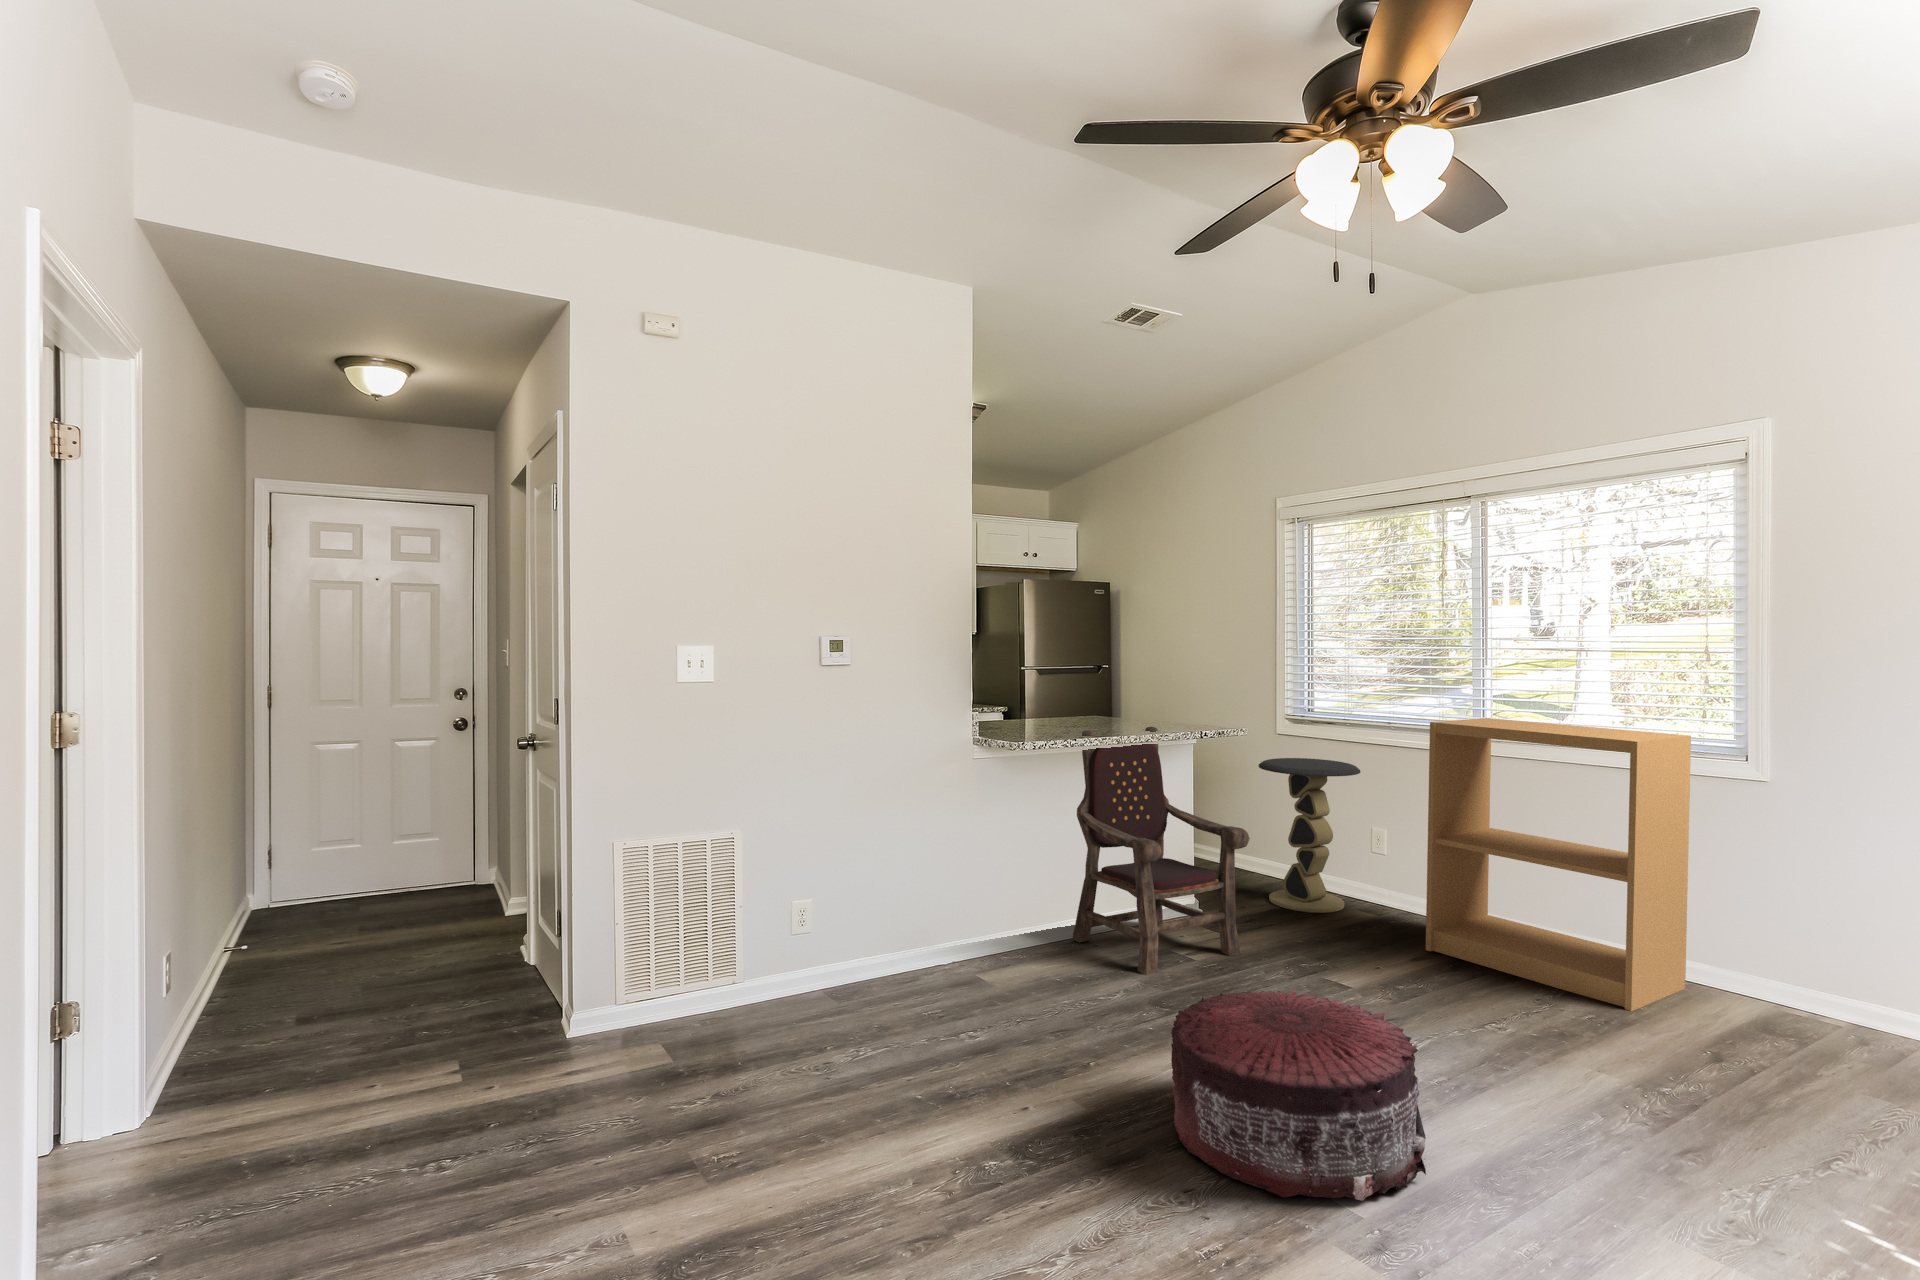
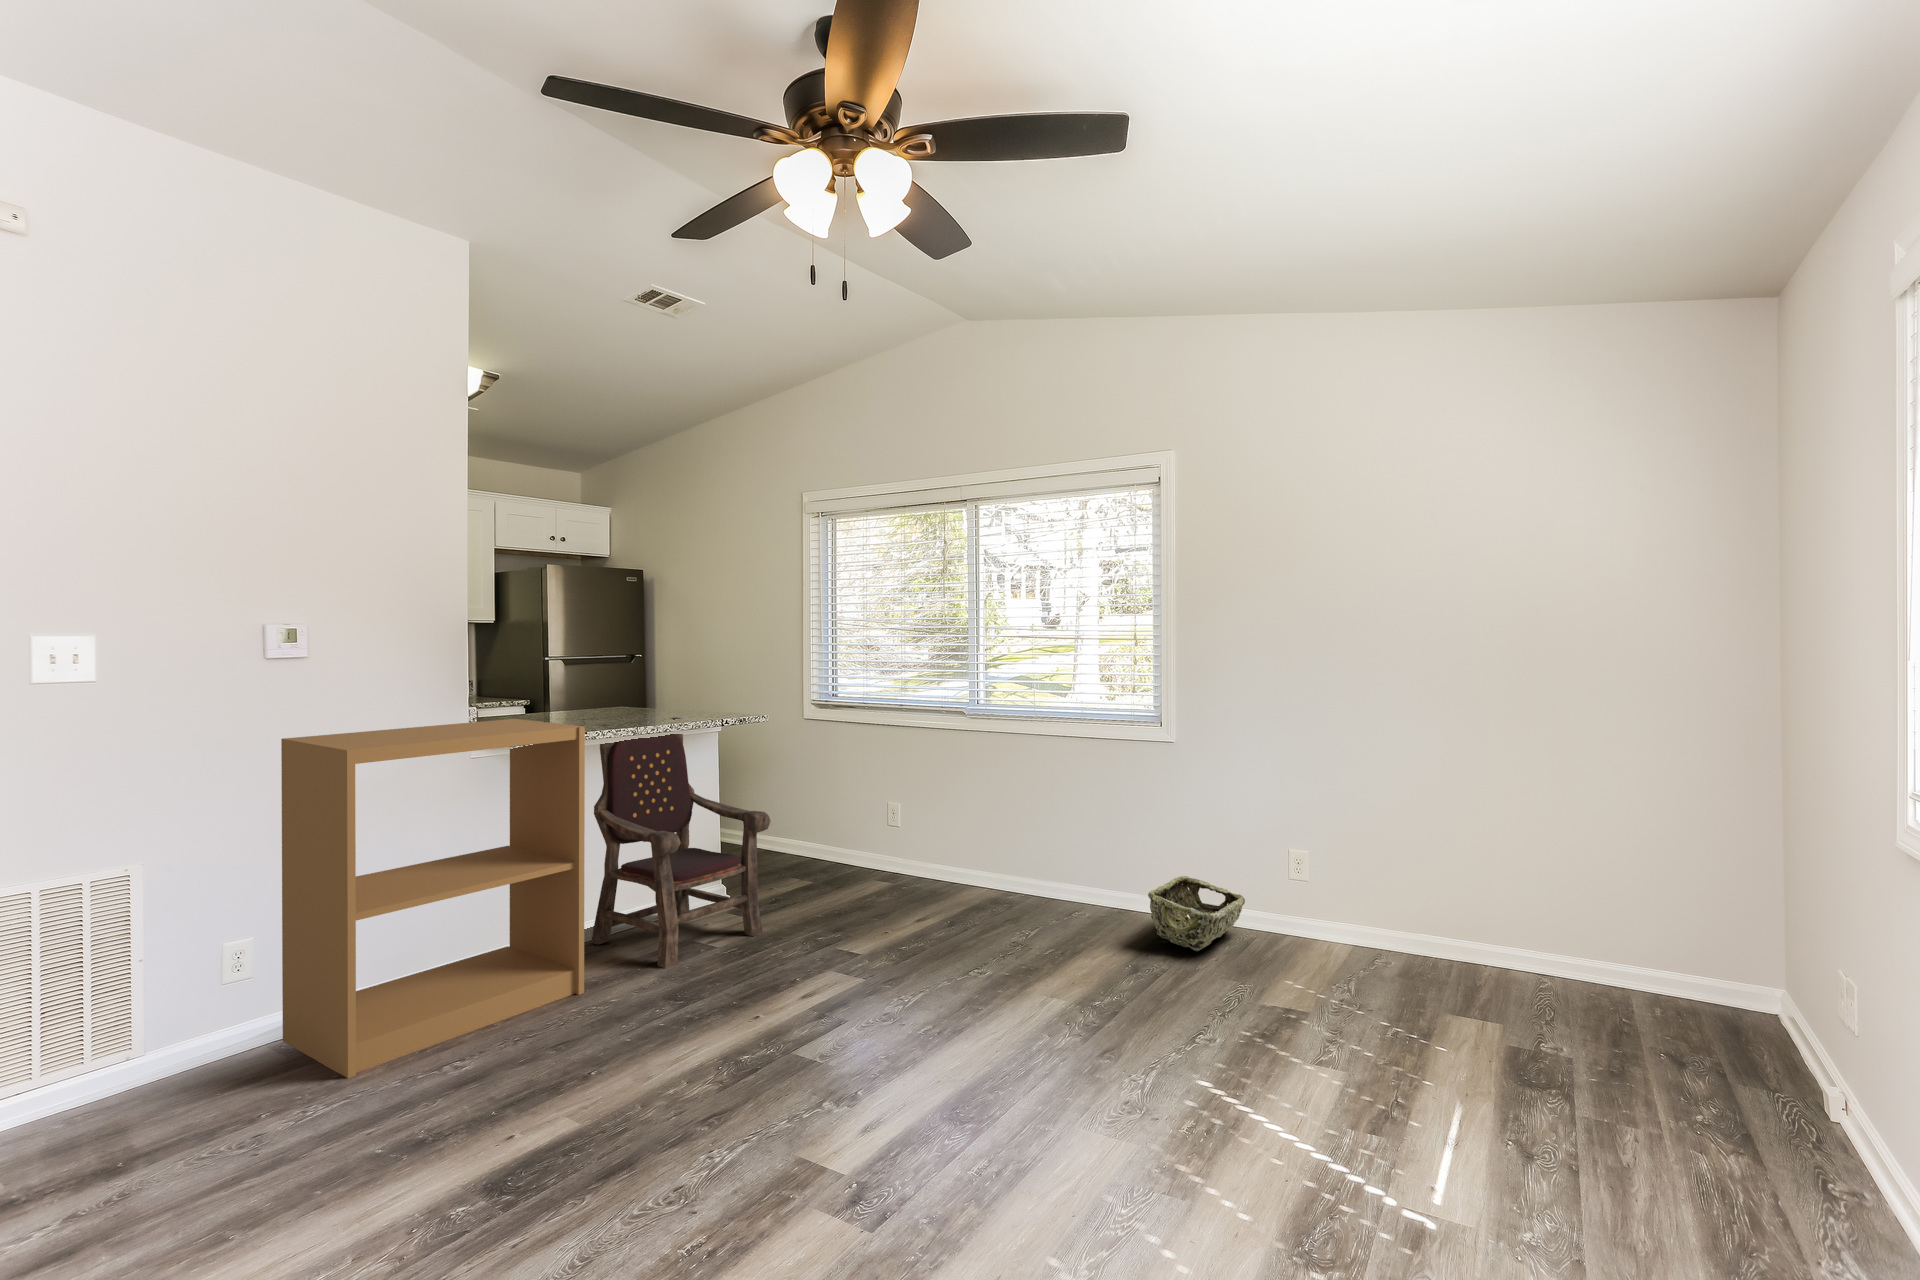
bookshelf: present [1426,718,1691,1011] -> present [281,719,585,1078]
side table: present [1258,758,1360,913] -> none [786,740,877,883]
woven basket: none [1737,957,1894,1056] -> present [1148,876,1245,951]
pouf: present [1171,990,1426,1201] -> none [669,964,903,1172]

